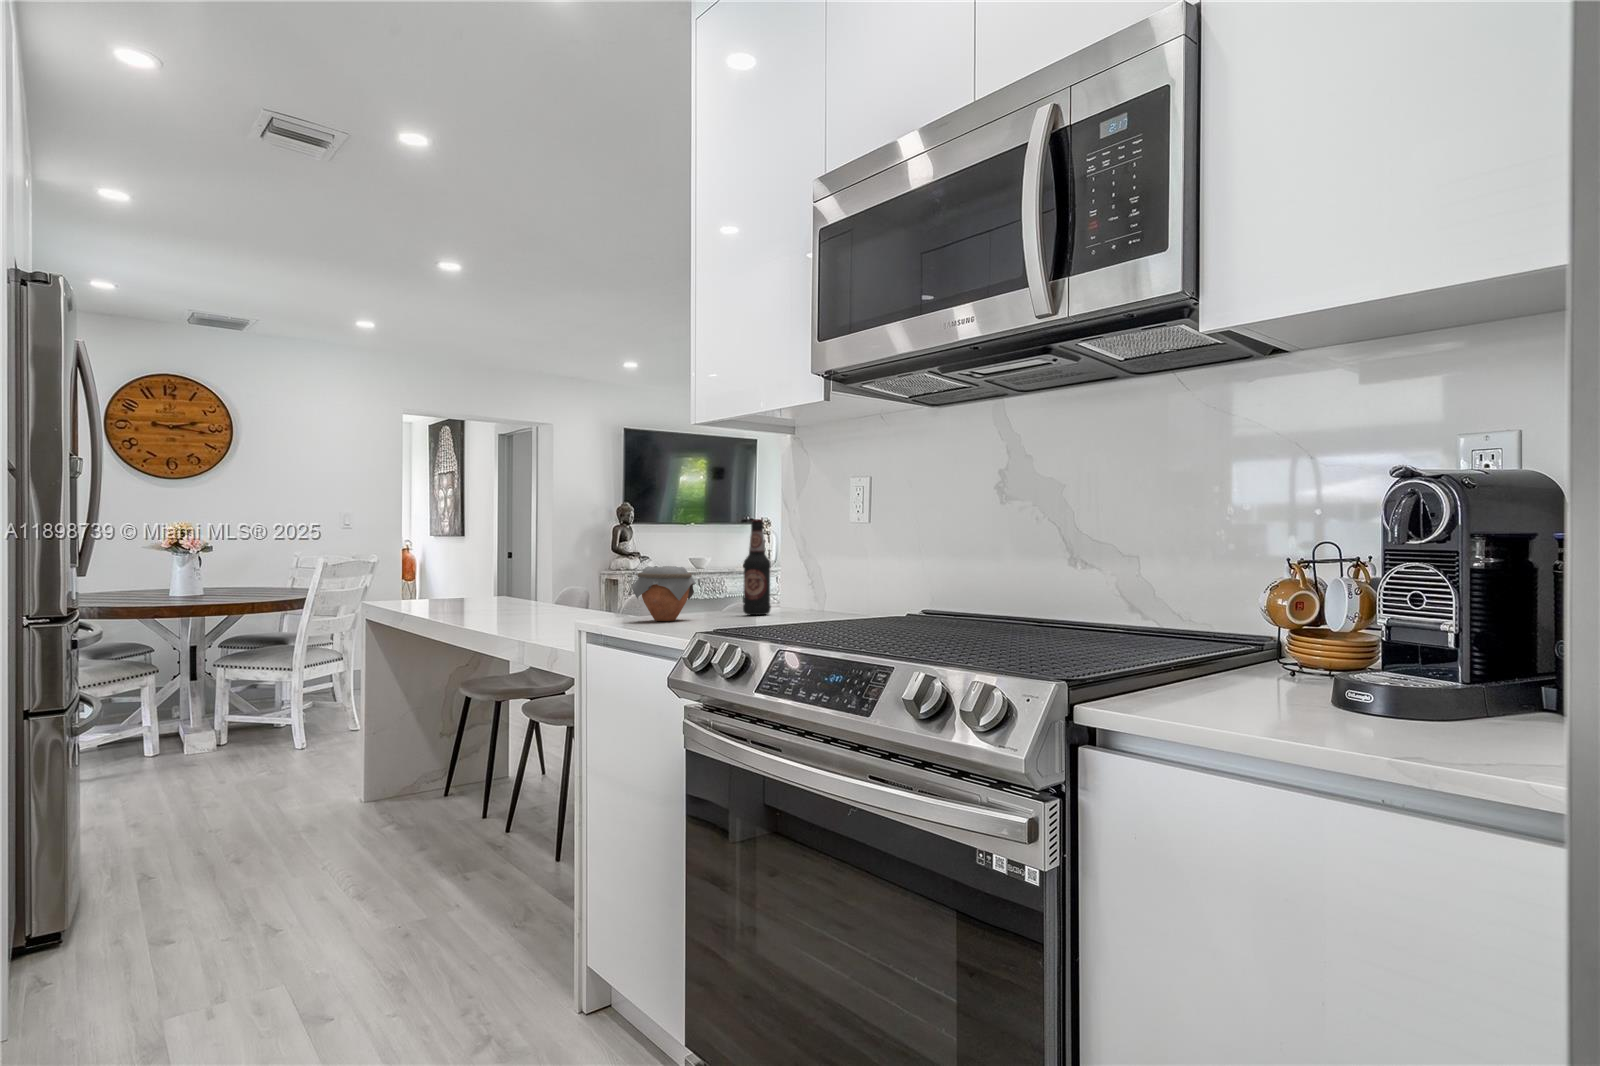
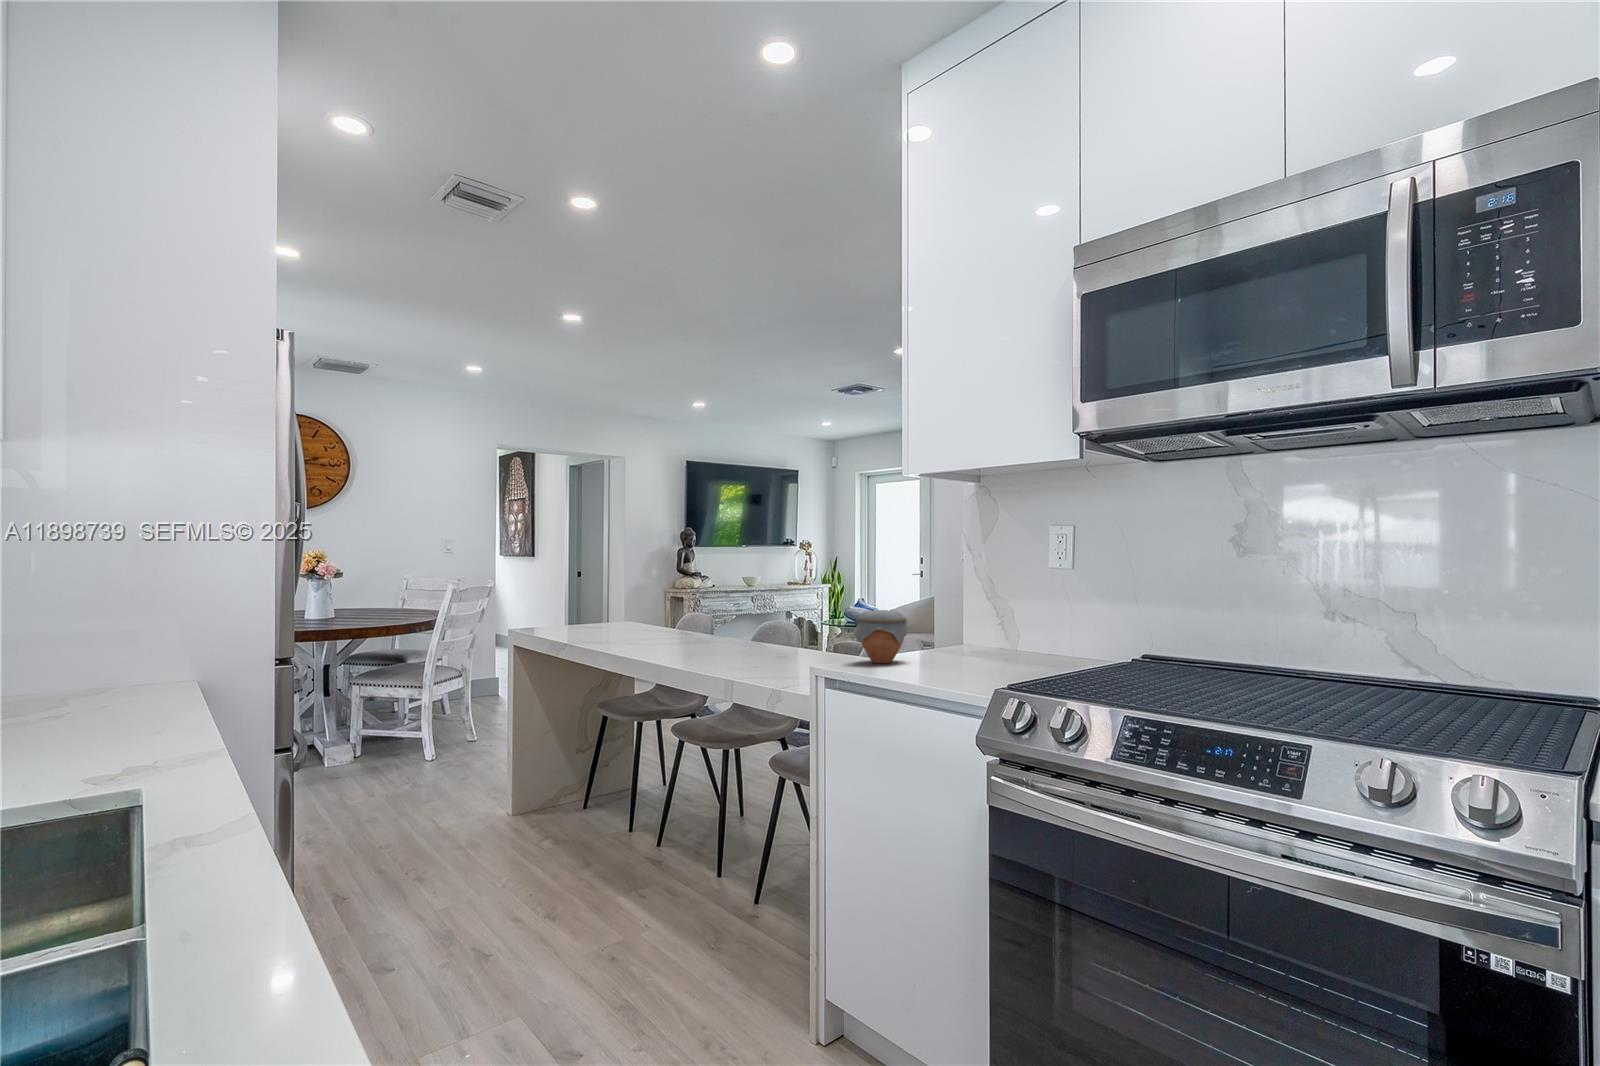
bottle: present [743,519,771,615] -> none [942,564,969,655]

